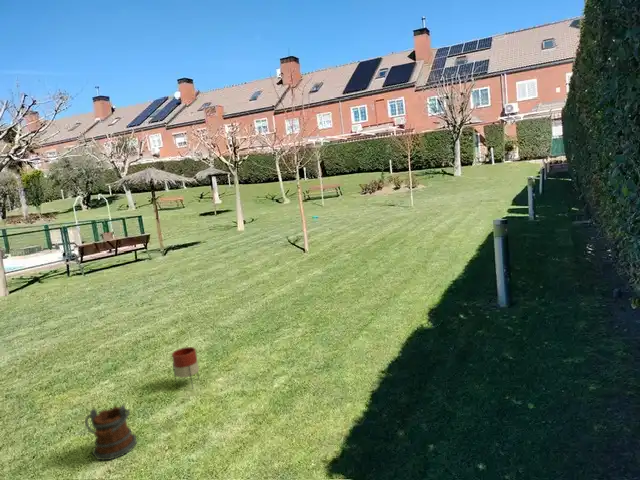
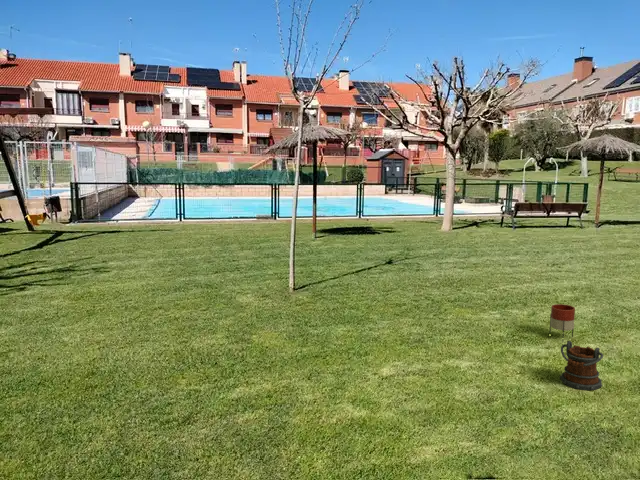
bucket: present [85,405,137,460] -> present [560,341,603,390]

